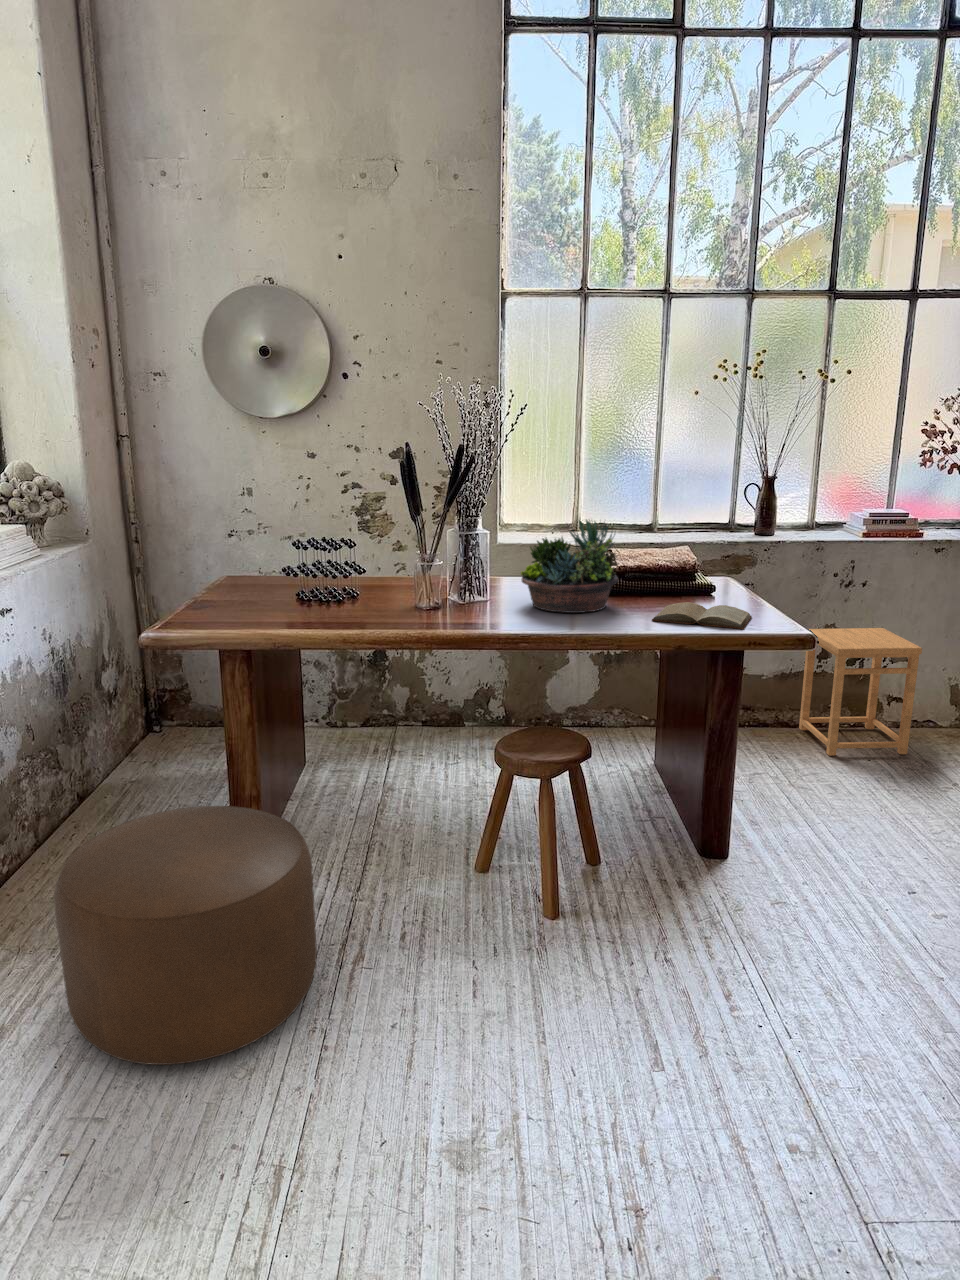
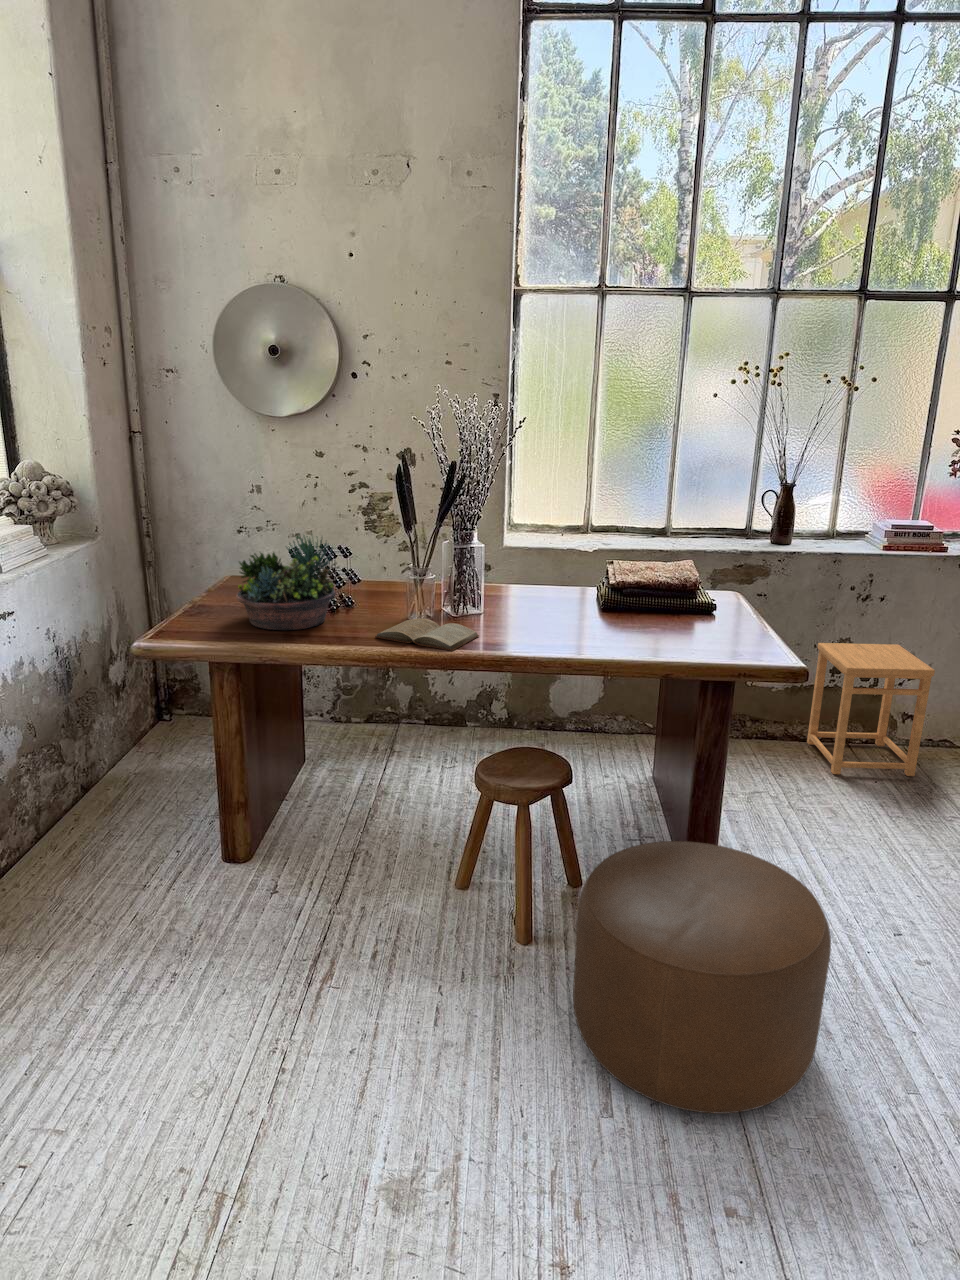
succulent planter: present [521,520,618,613] -> present [237,536,336,630]
book: present [652,602,752,629] -> present [375,618,479,651]
ottoman: present [54,806,317,1065] -> present [573,841,831,1114]

